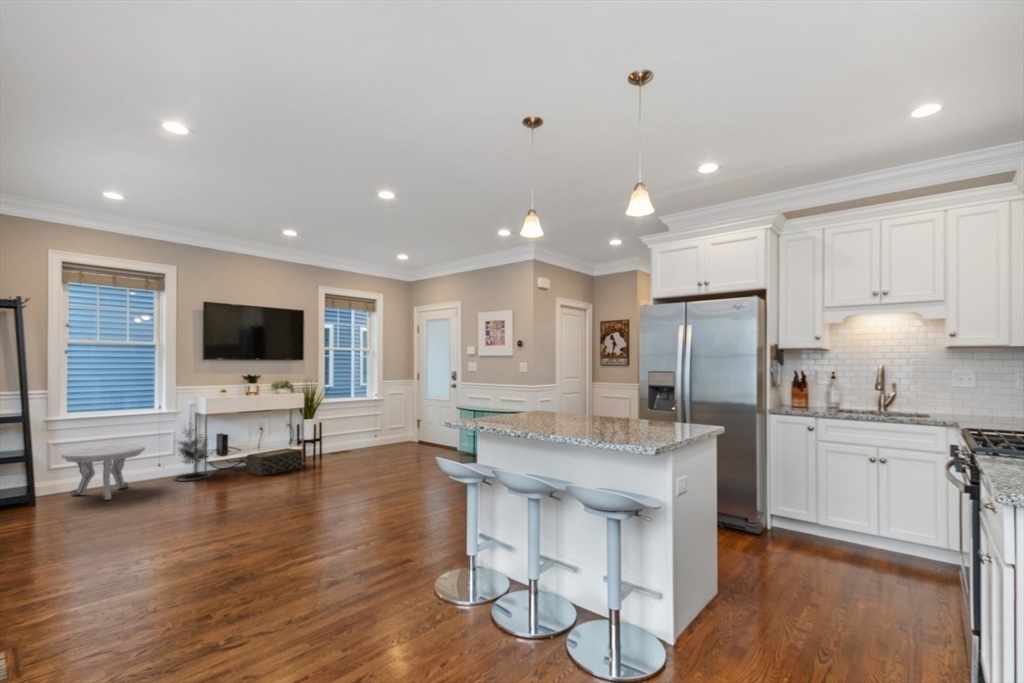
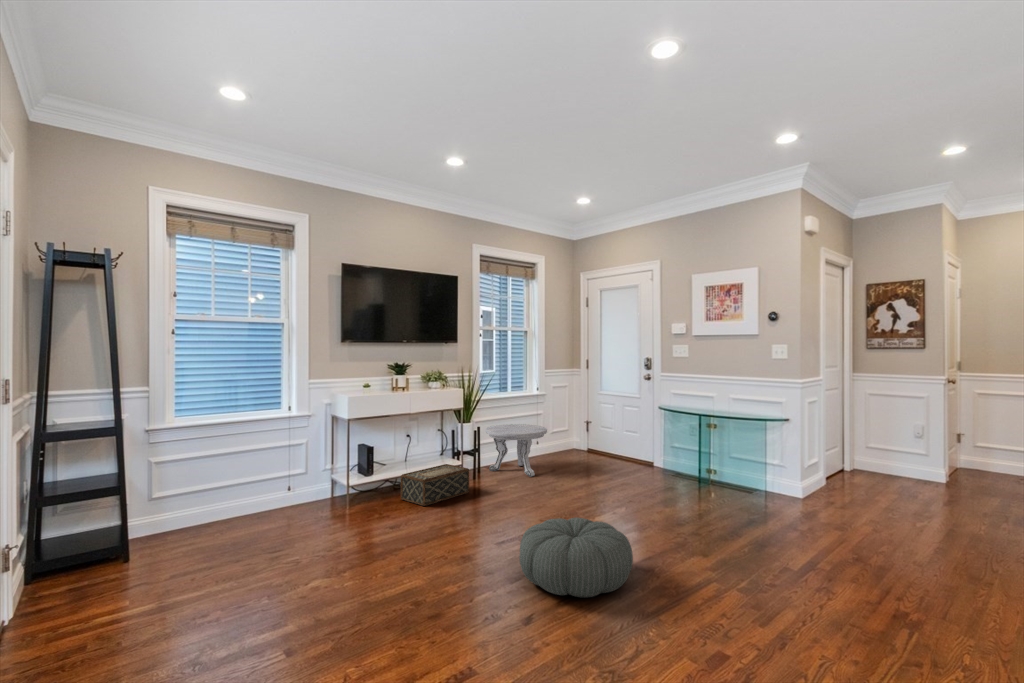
potted tree: present [175,426,210,481] -> none [310,429,358,512]
side table: present [62,445,145,500] -> present [486,424,547,476]
pouf: none [294,472,369,515] -> present [519,518,633,598]

